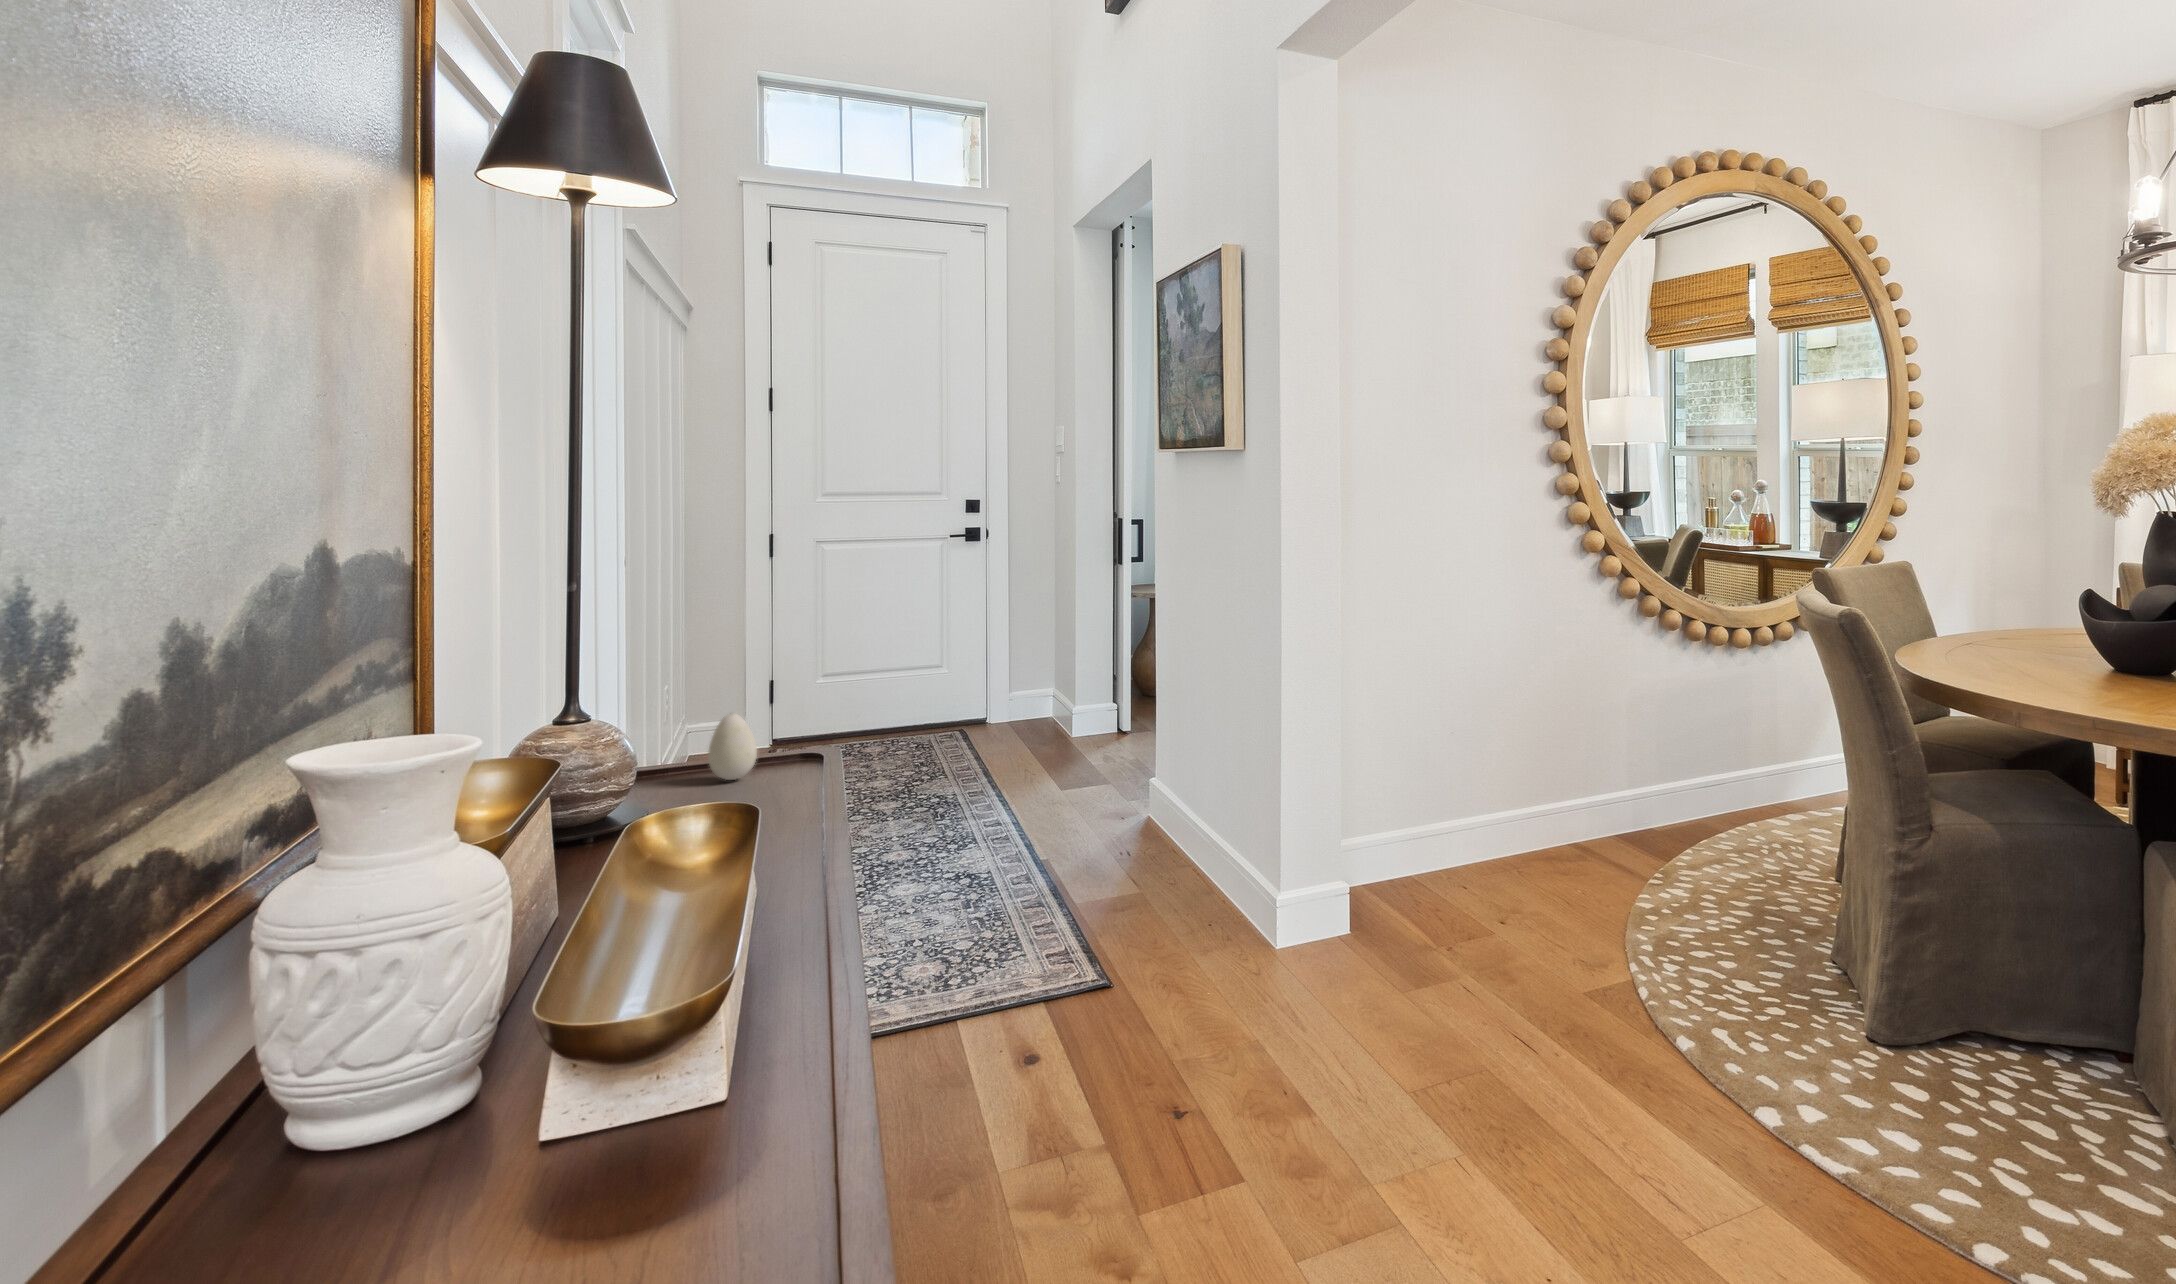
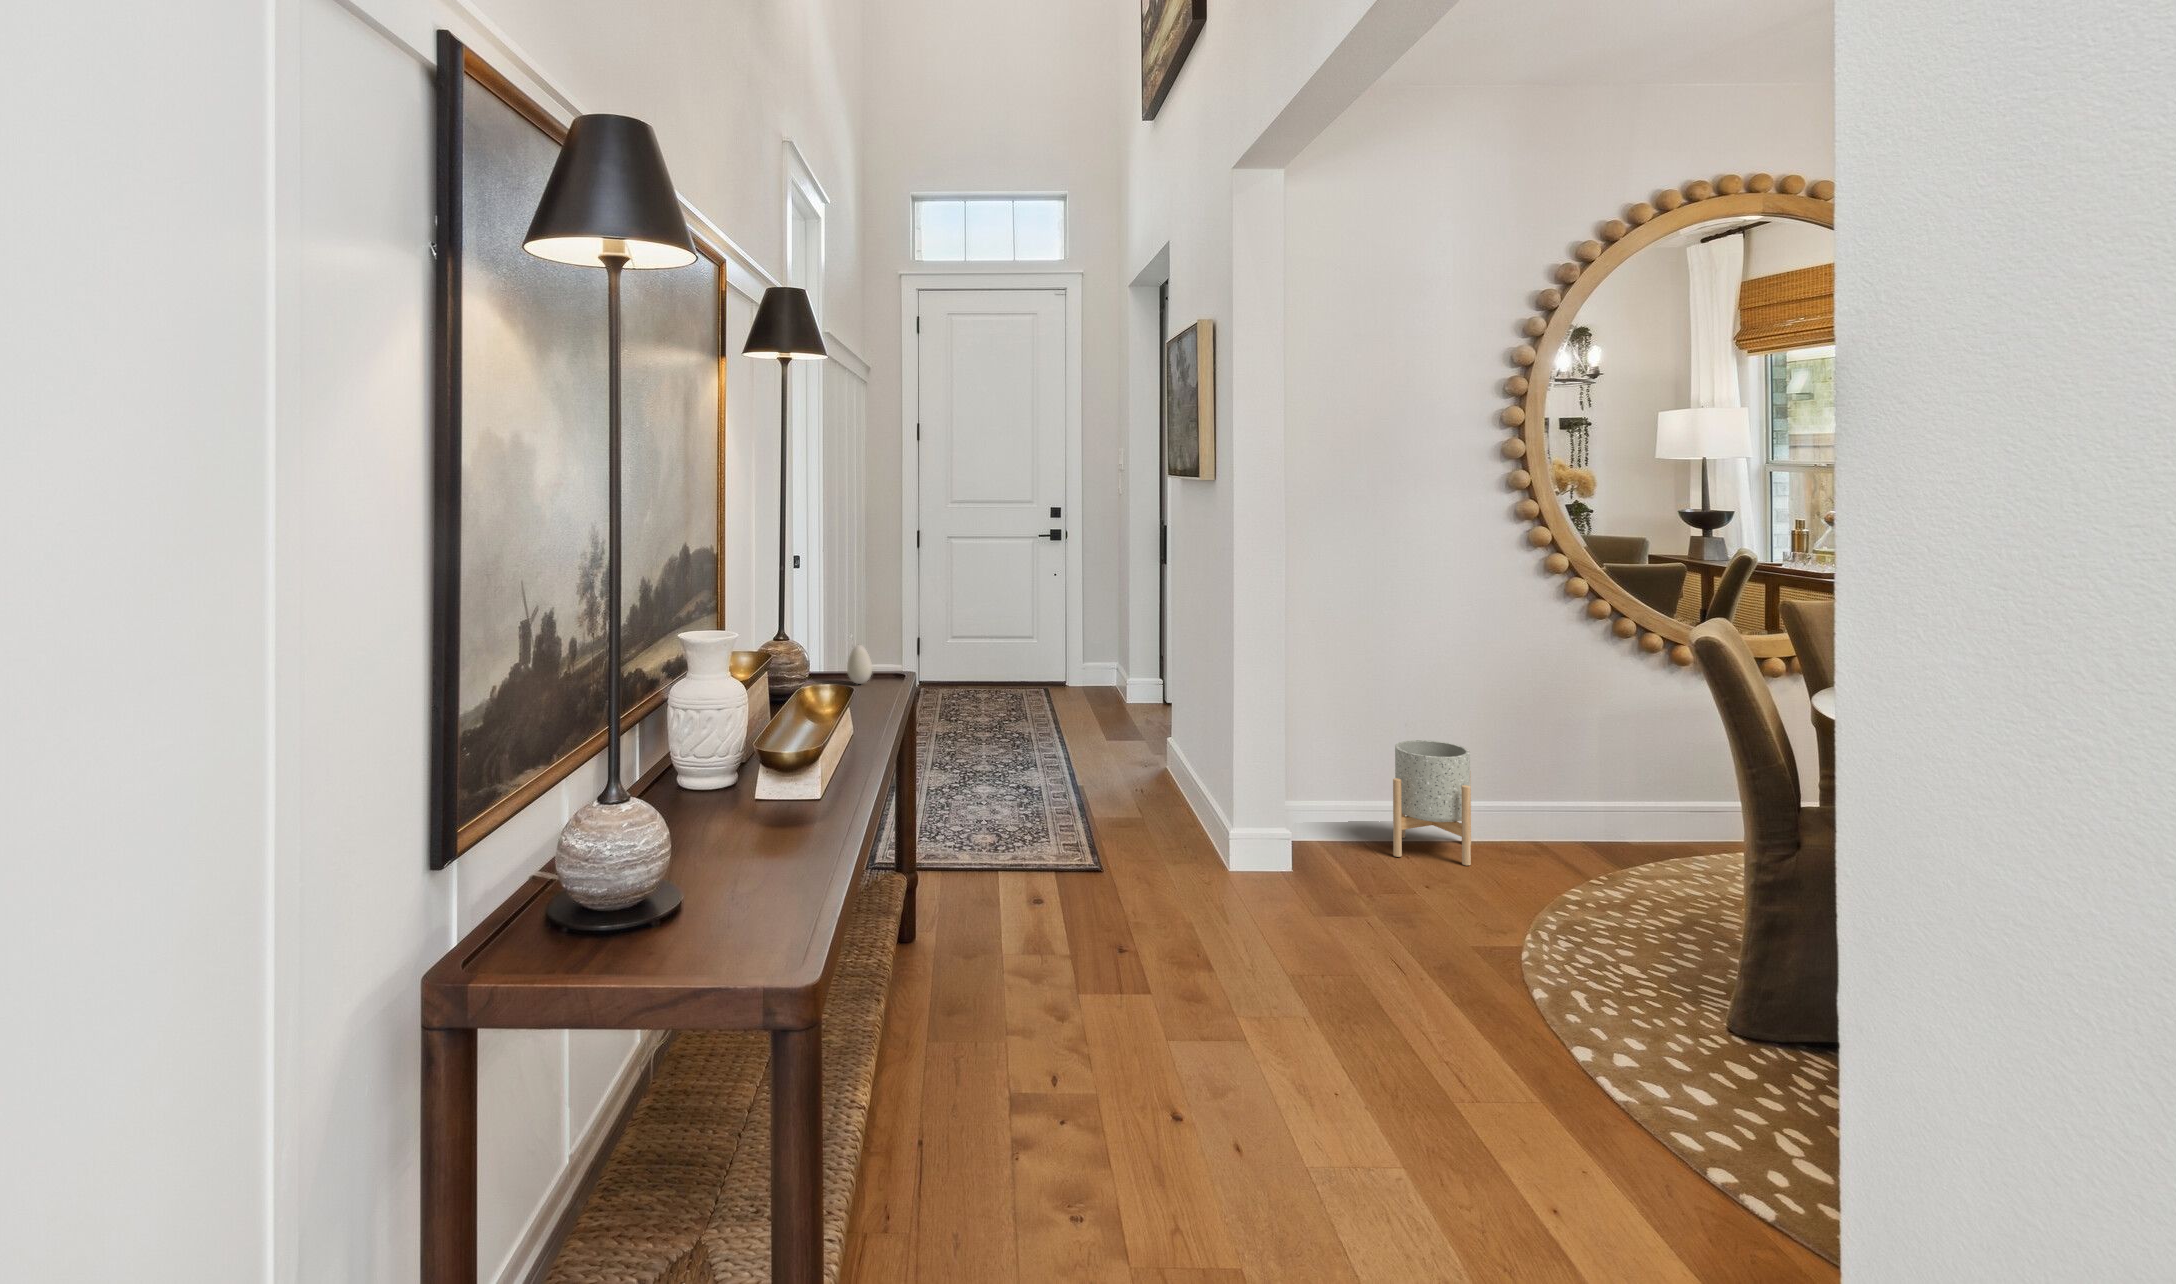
planter: none [1442,748,1533,892] -> present [1393,740,1471,865]

